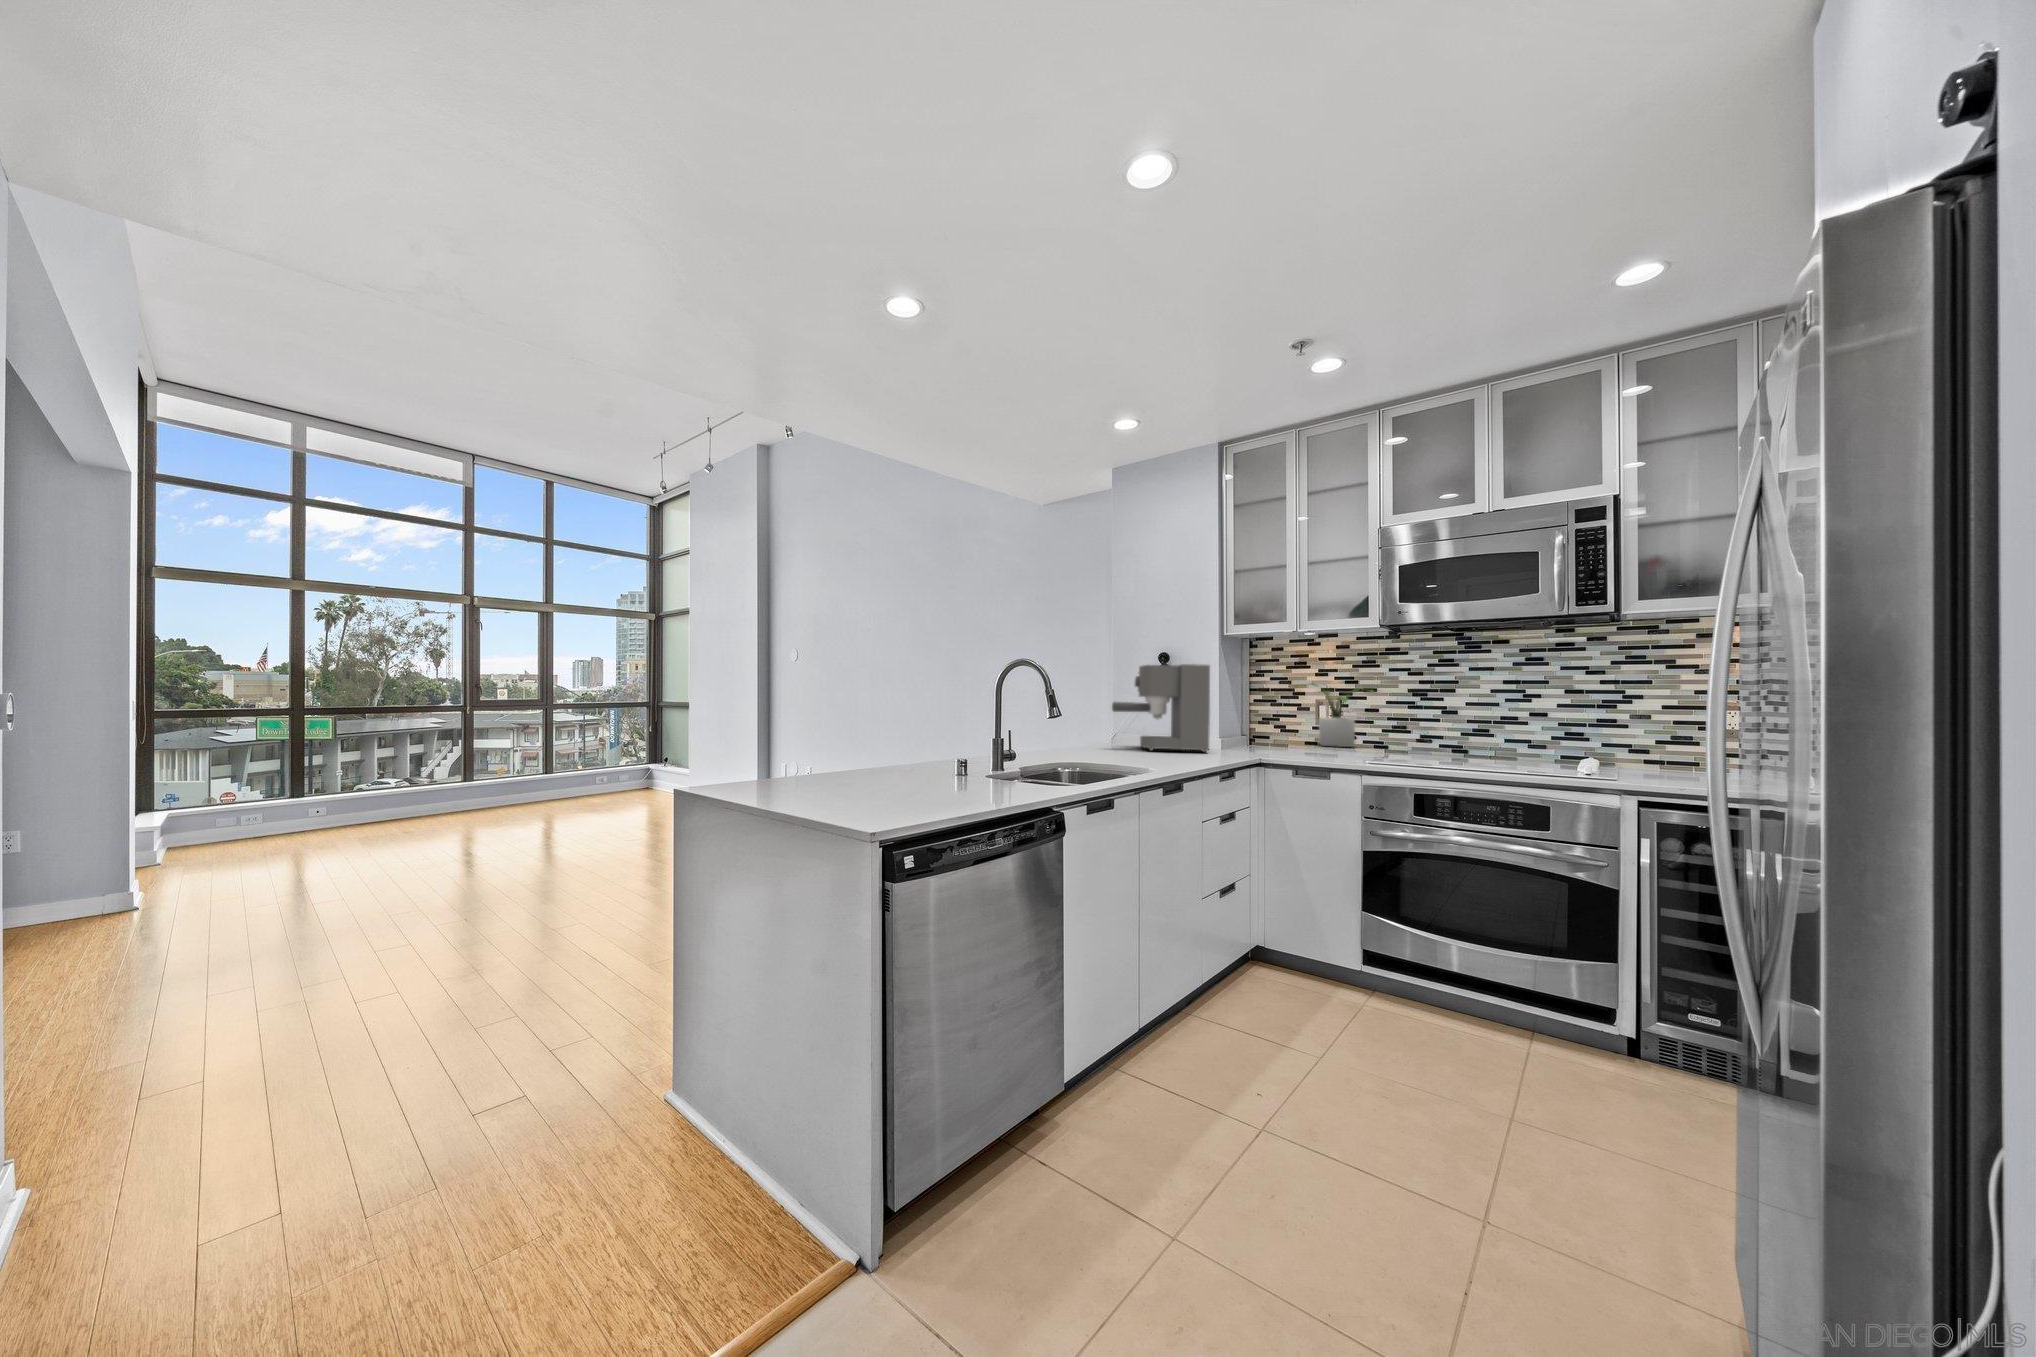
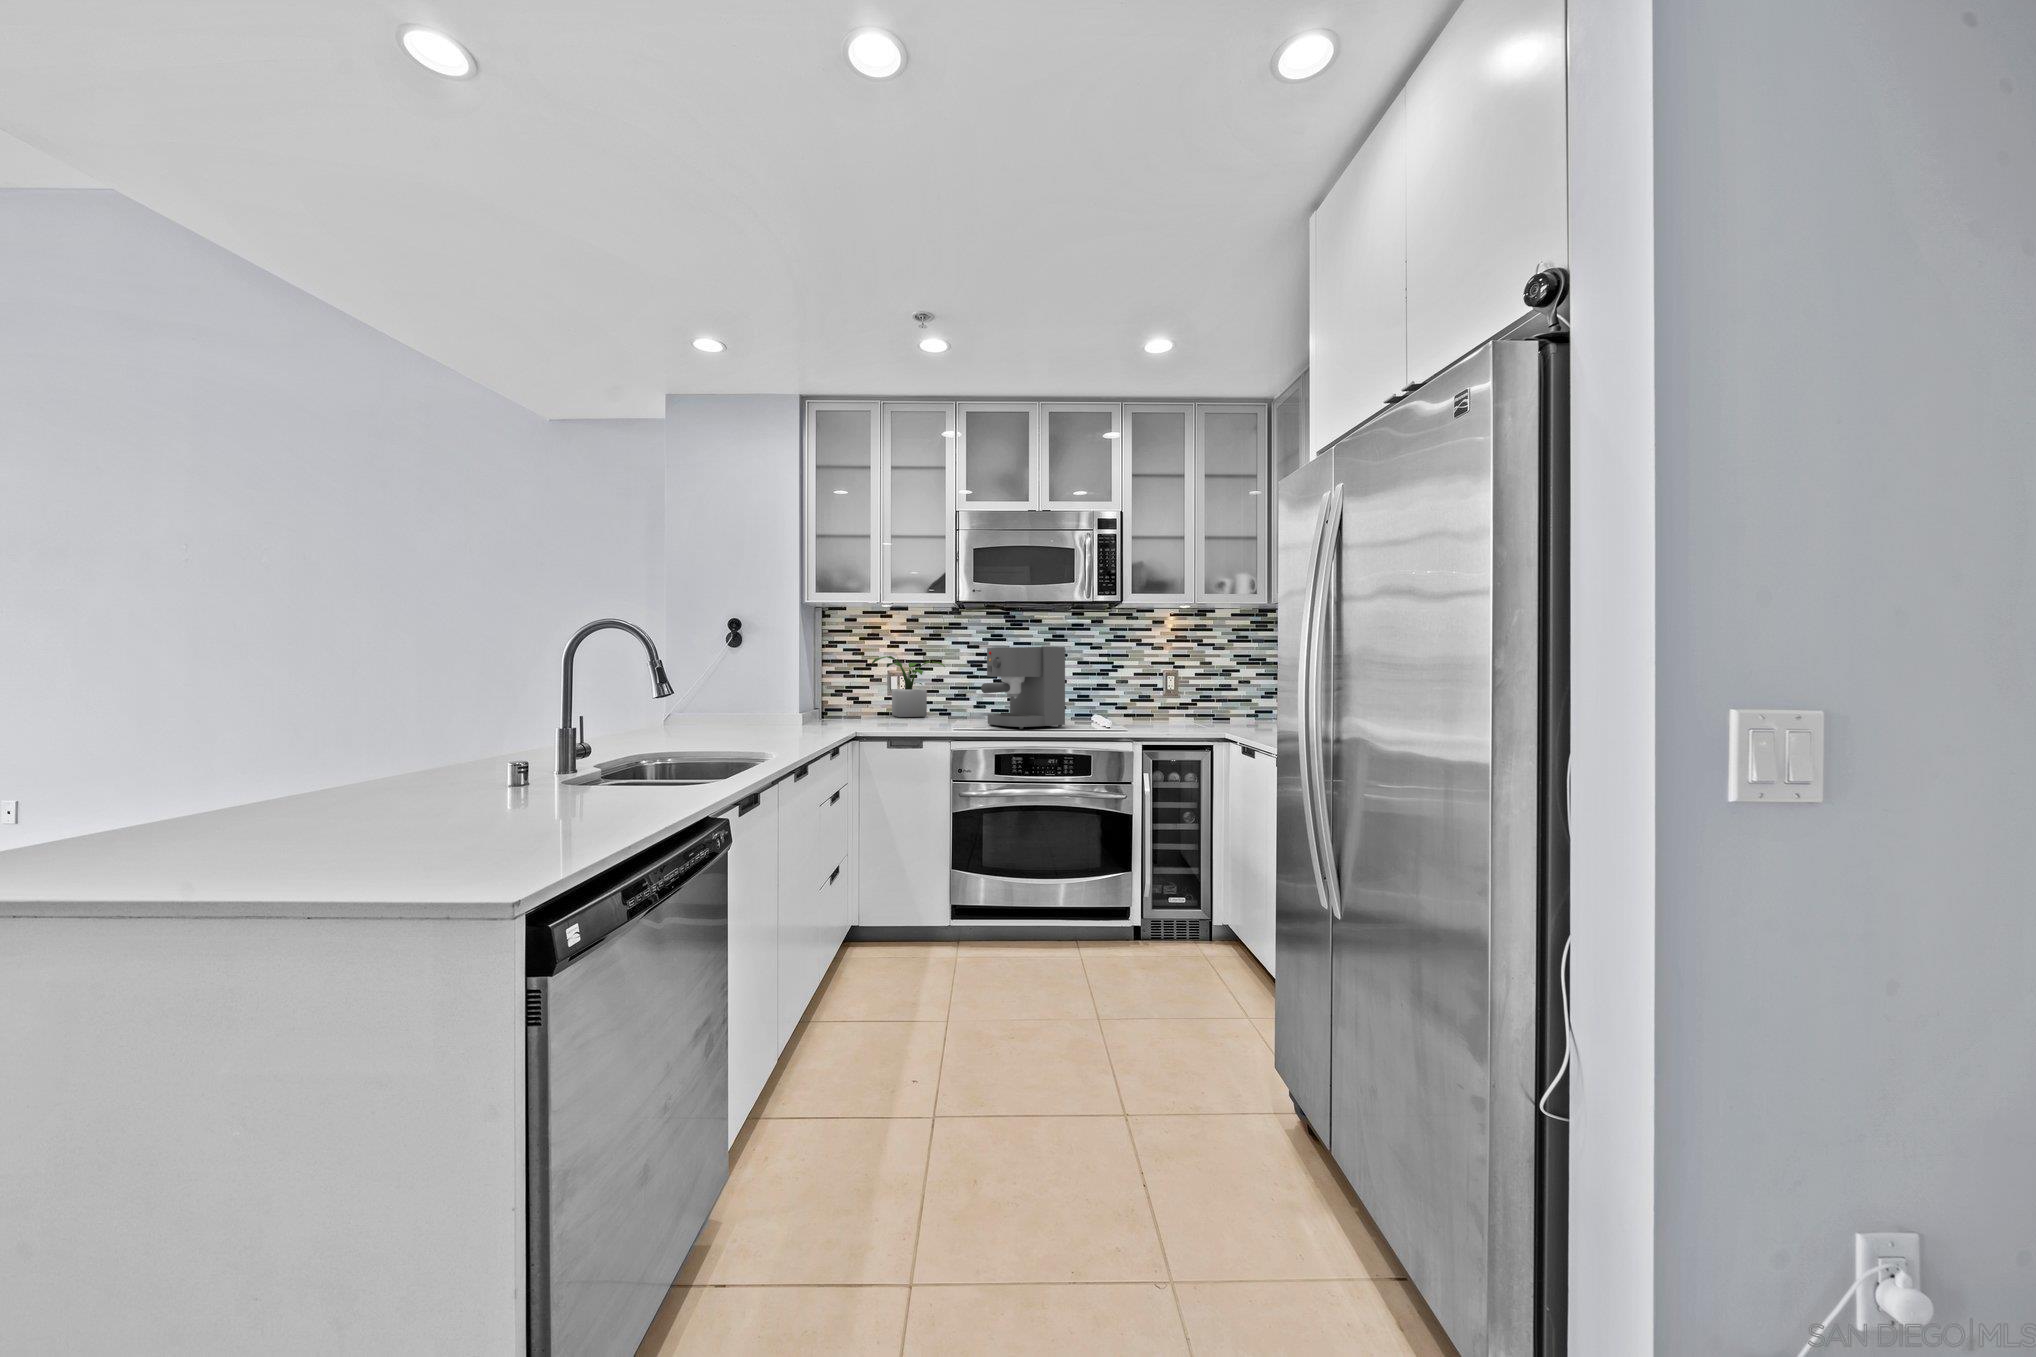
coffee maker: present [1112,664,1210,752] -> present [981,647,1065,729]

